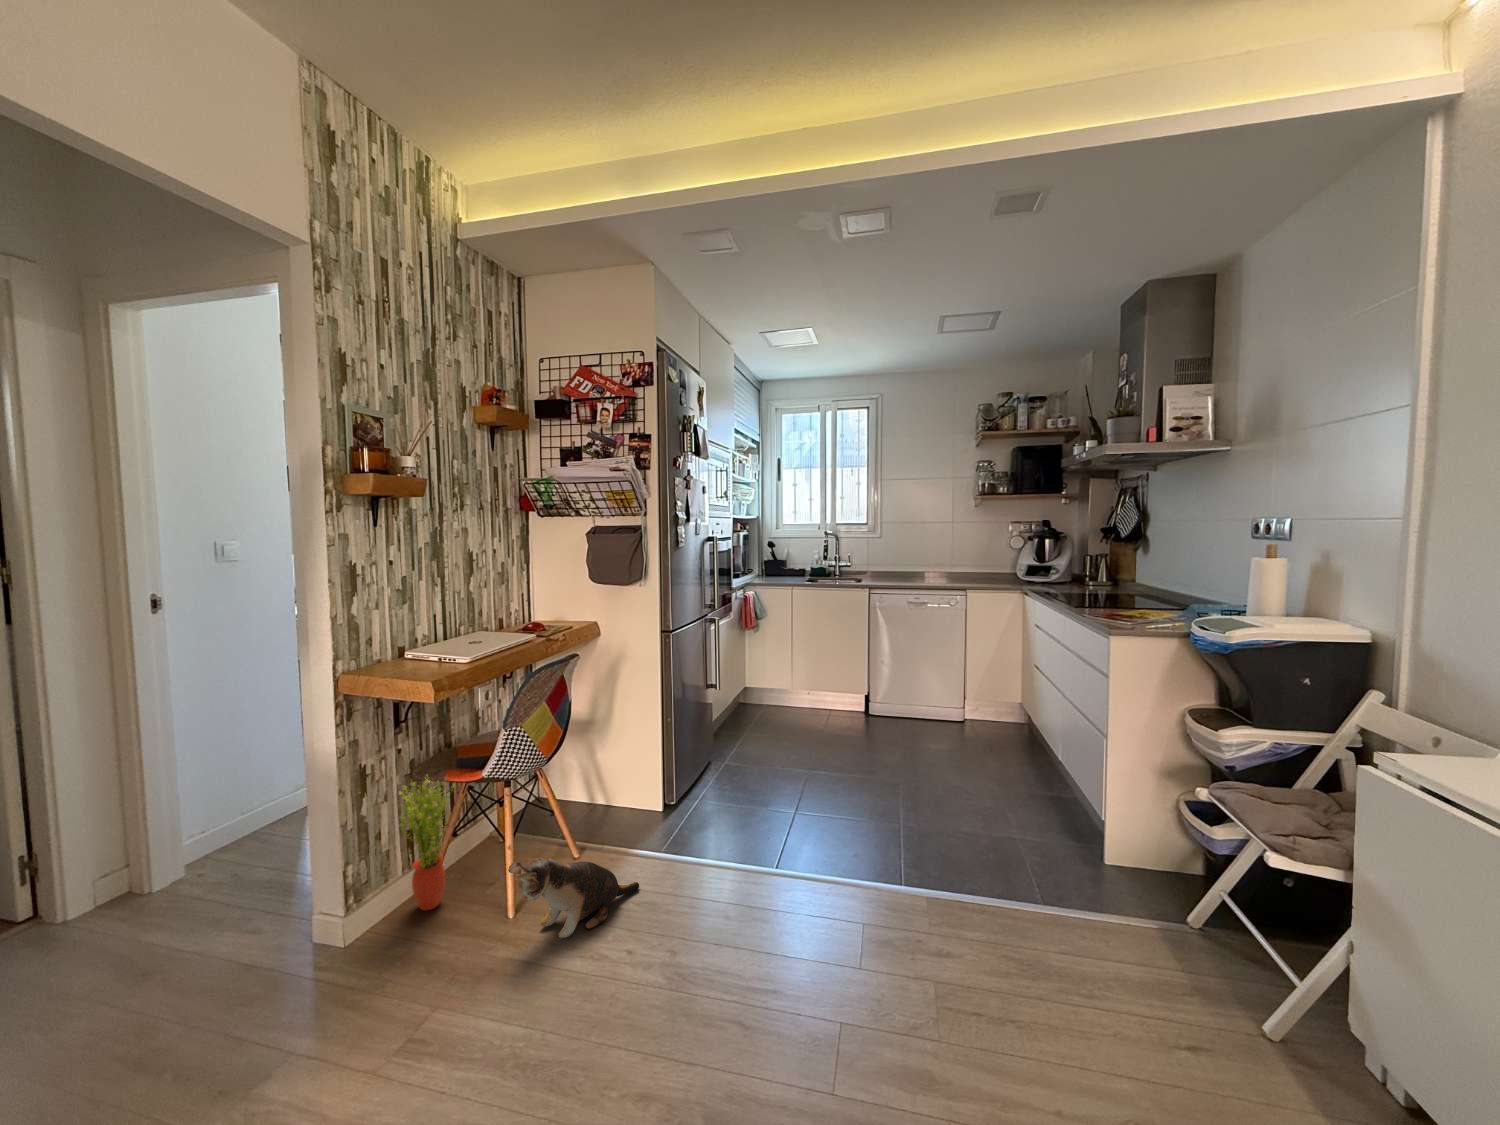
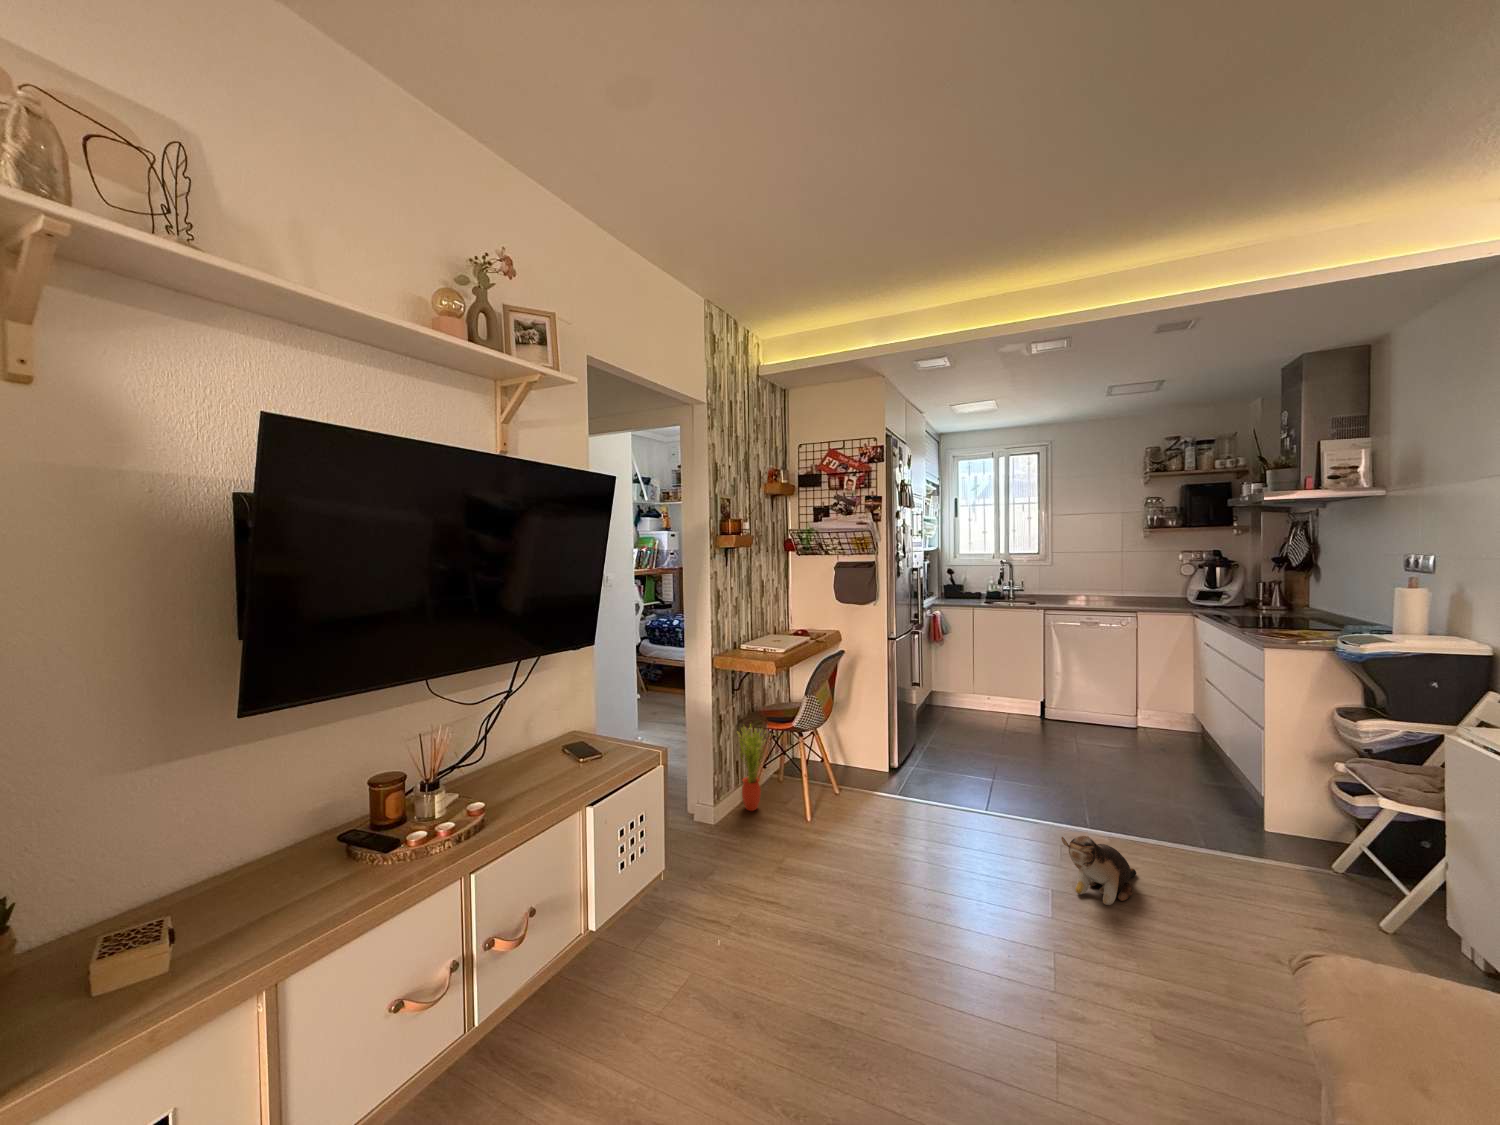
plush toy: present [508,857,639,938] -> present [1061,836,1136,905]

